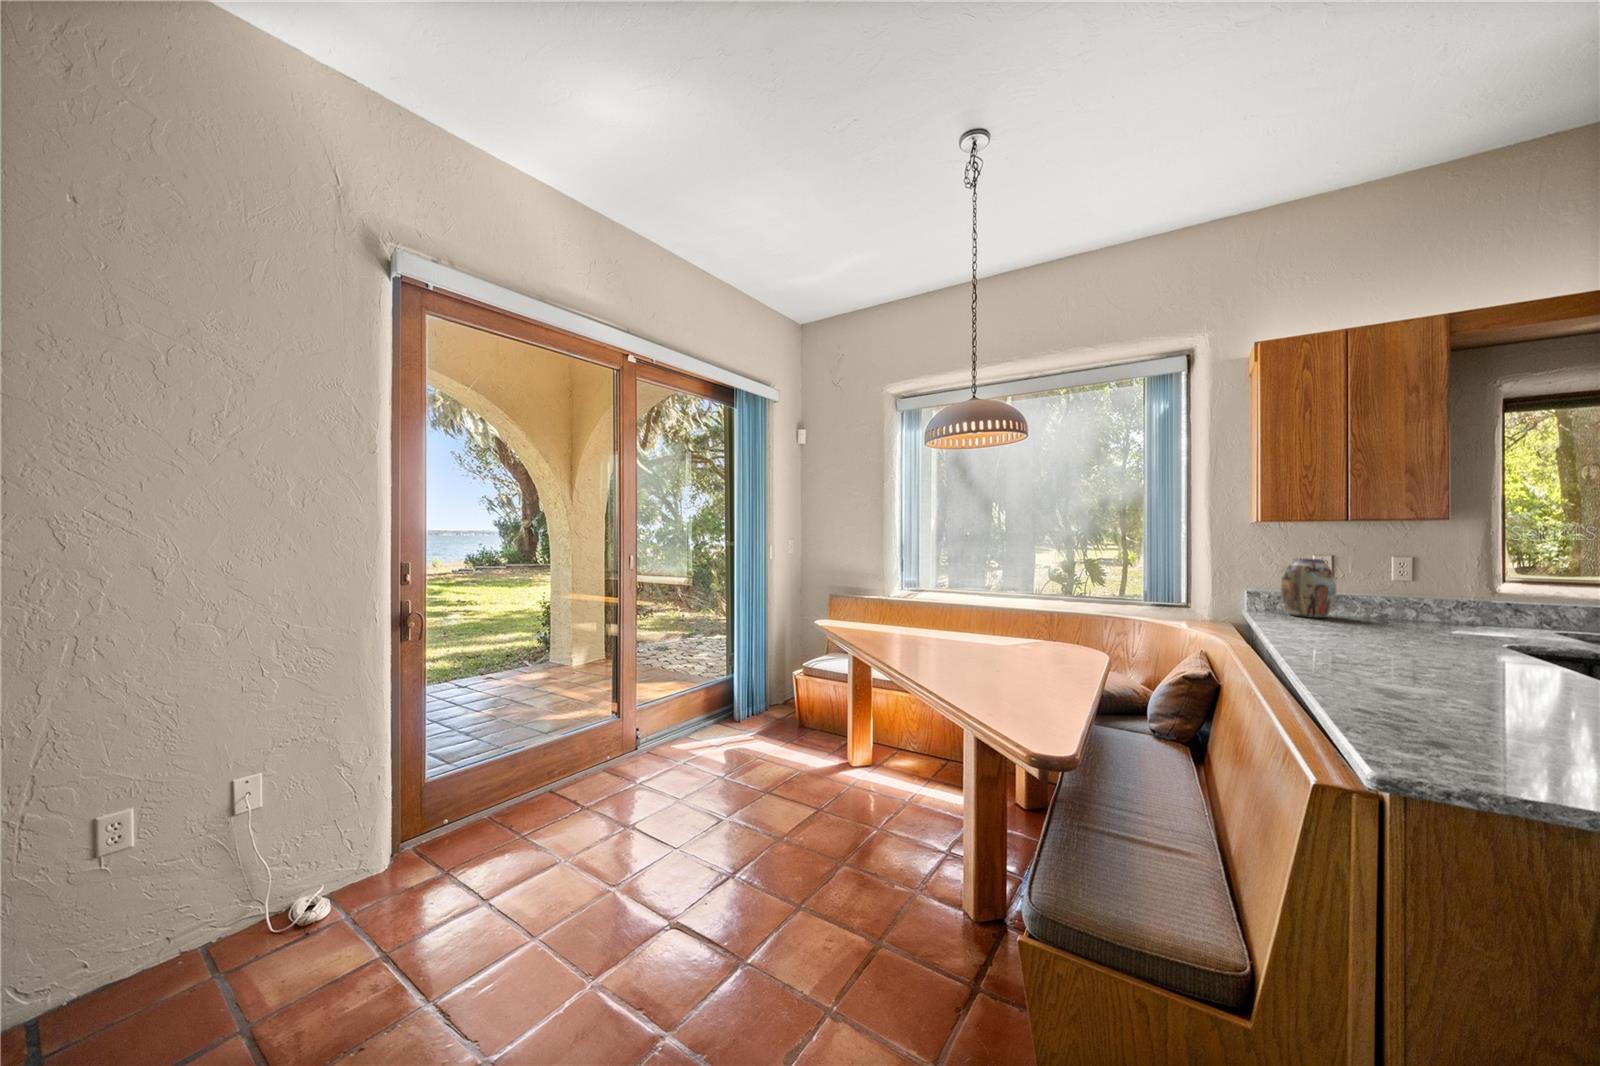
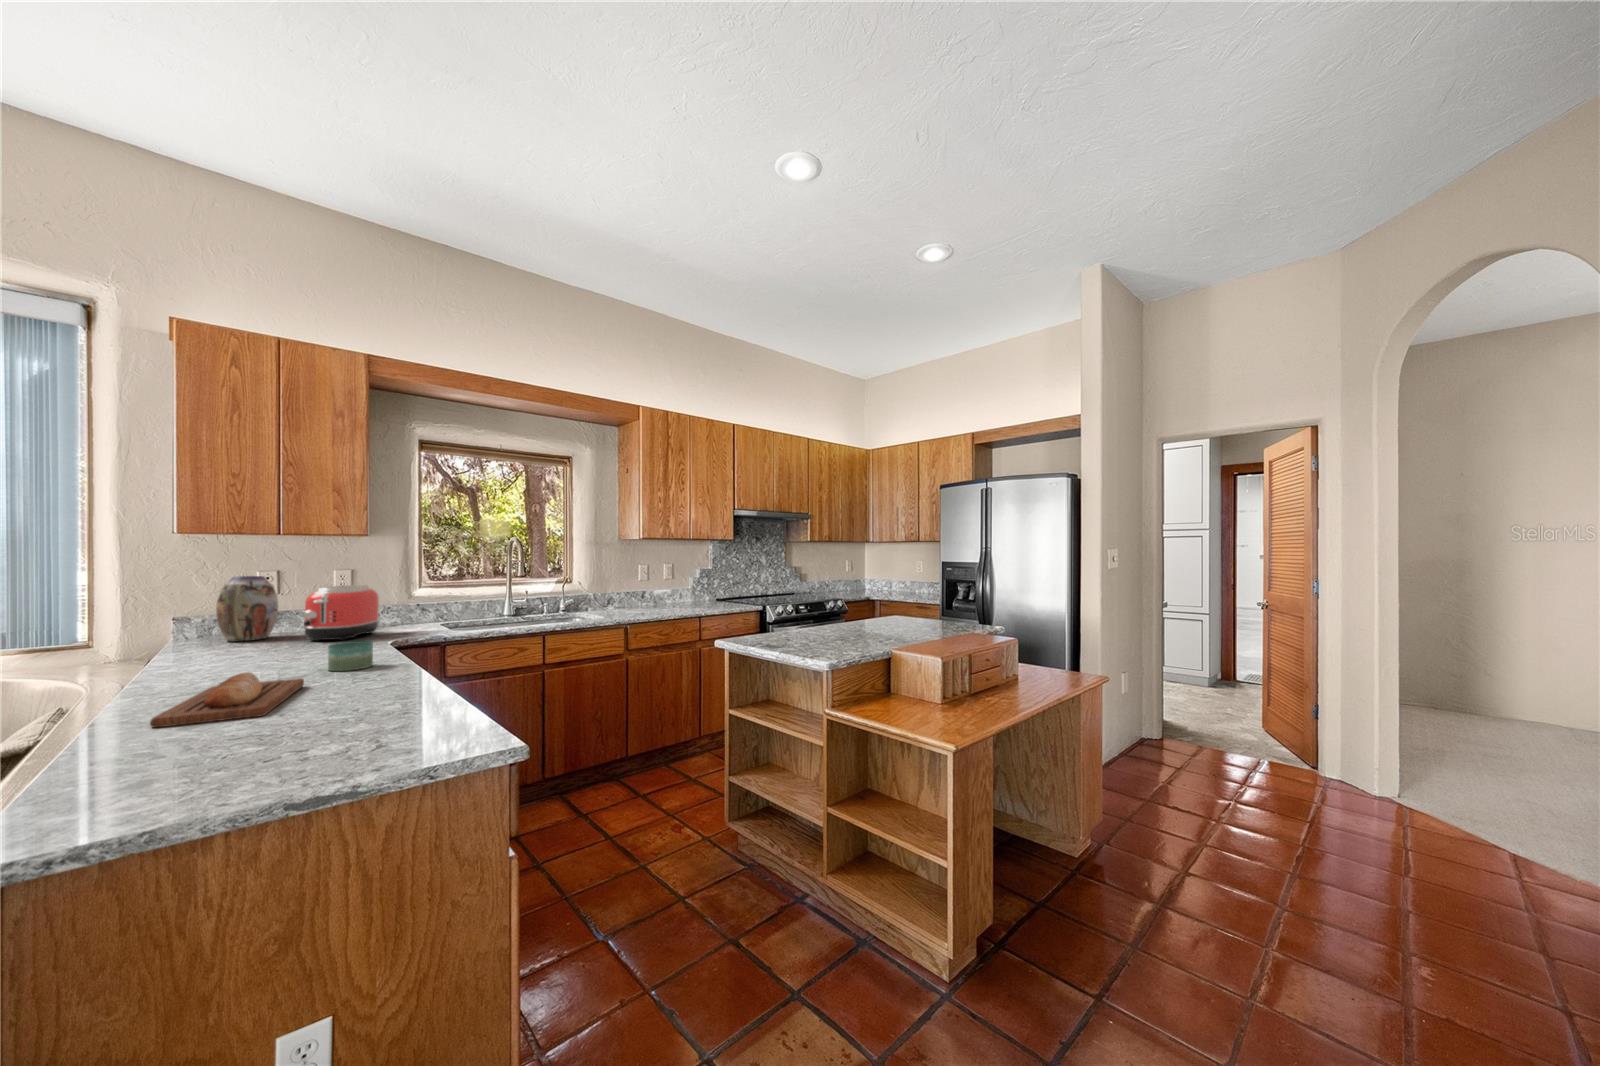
toaster: none [1373,574,1464,634] -> present [303,585,379,641]
candle: none [1465,639,1529,675] -> present [328,641,373,671]
bread loaf: none [1351,653,1469,704] -> present [150,672,304,728]

